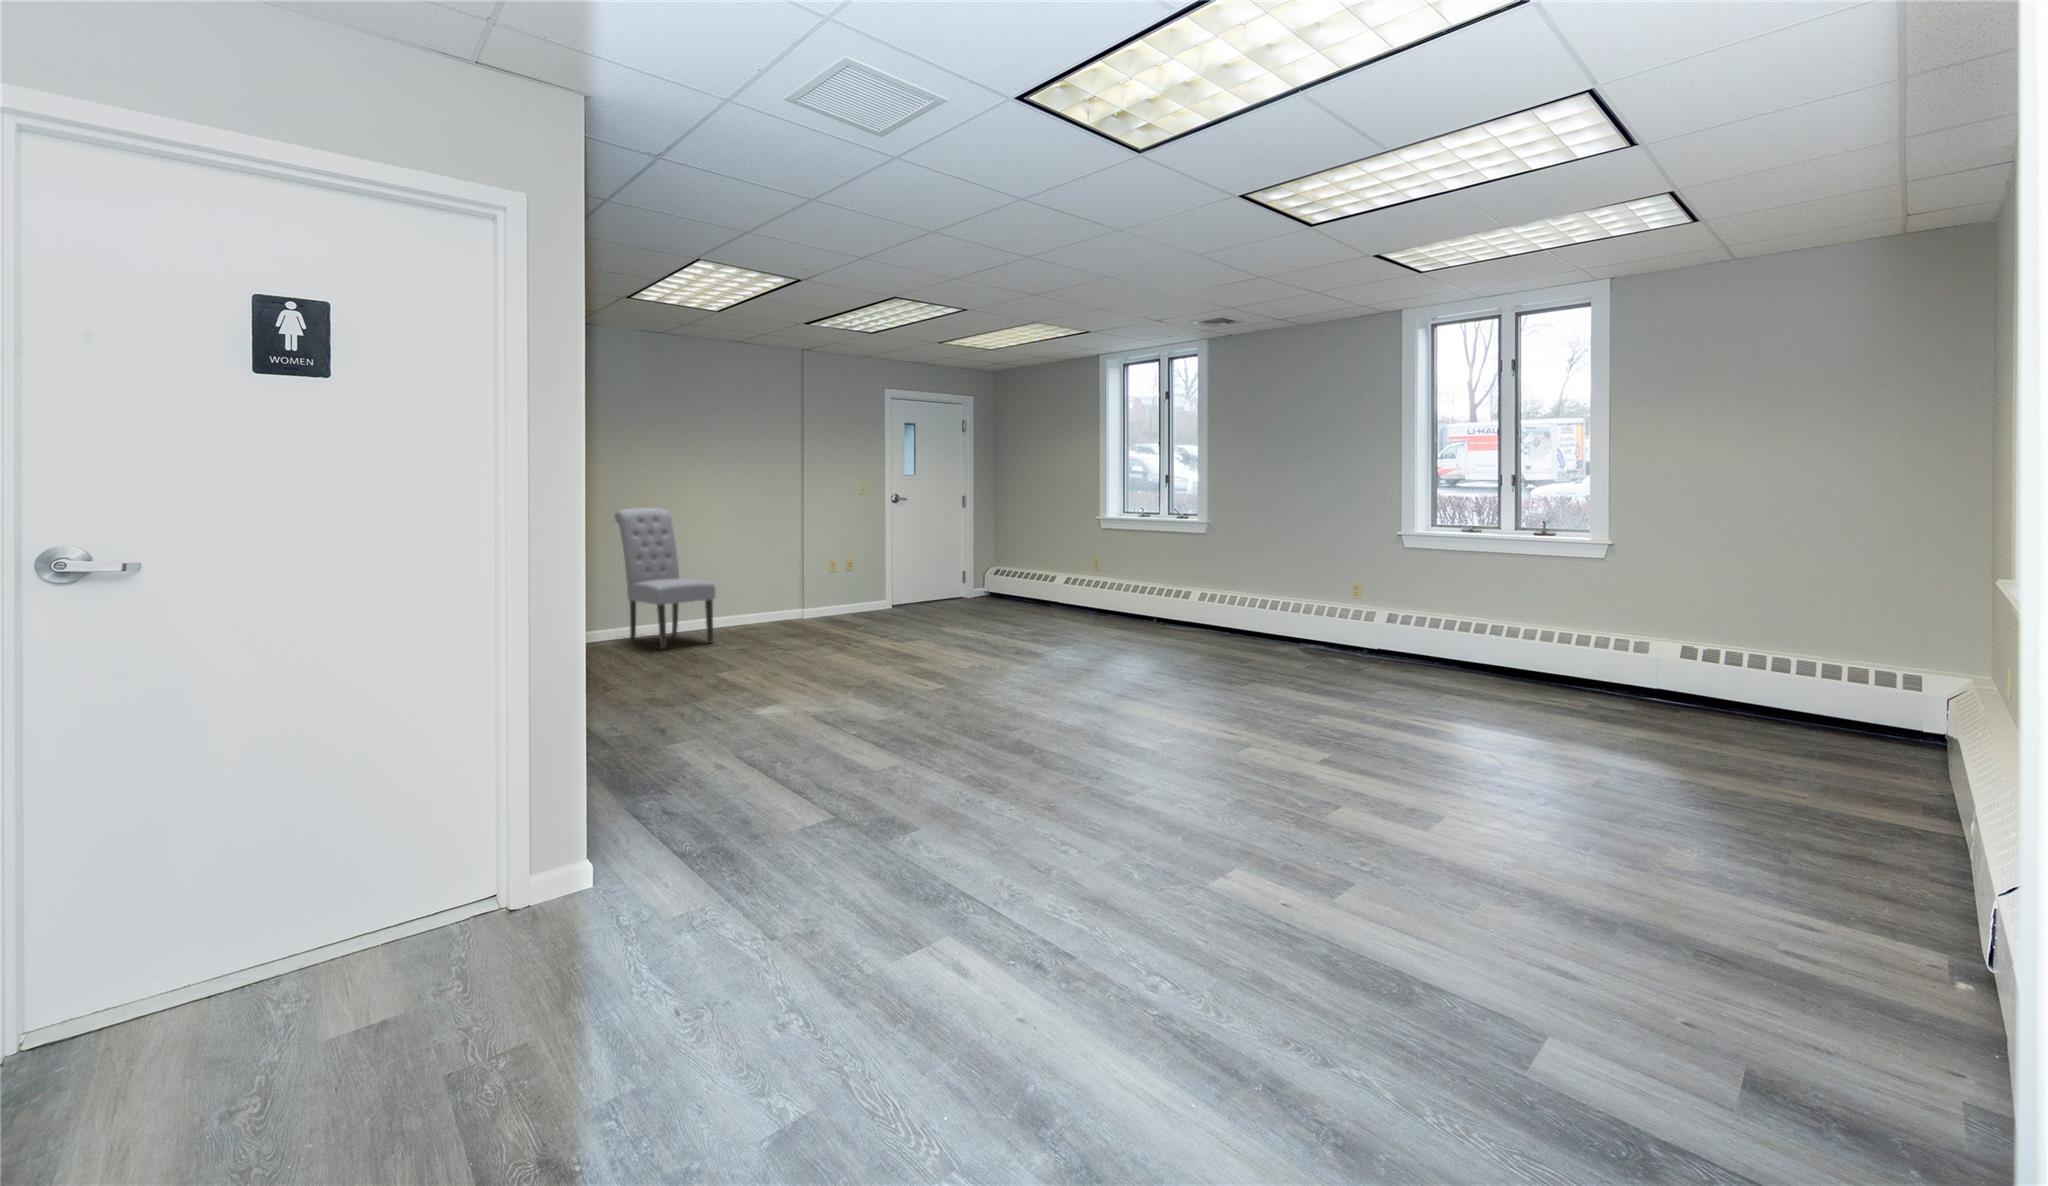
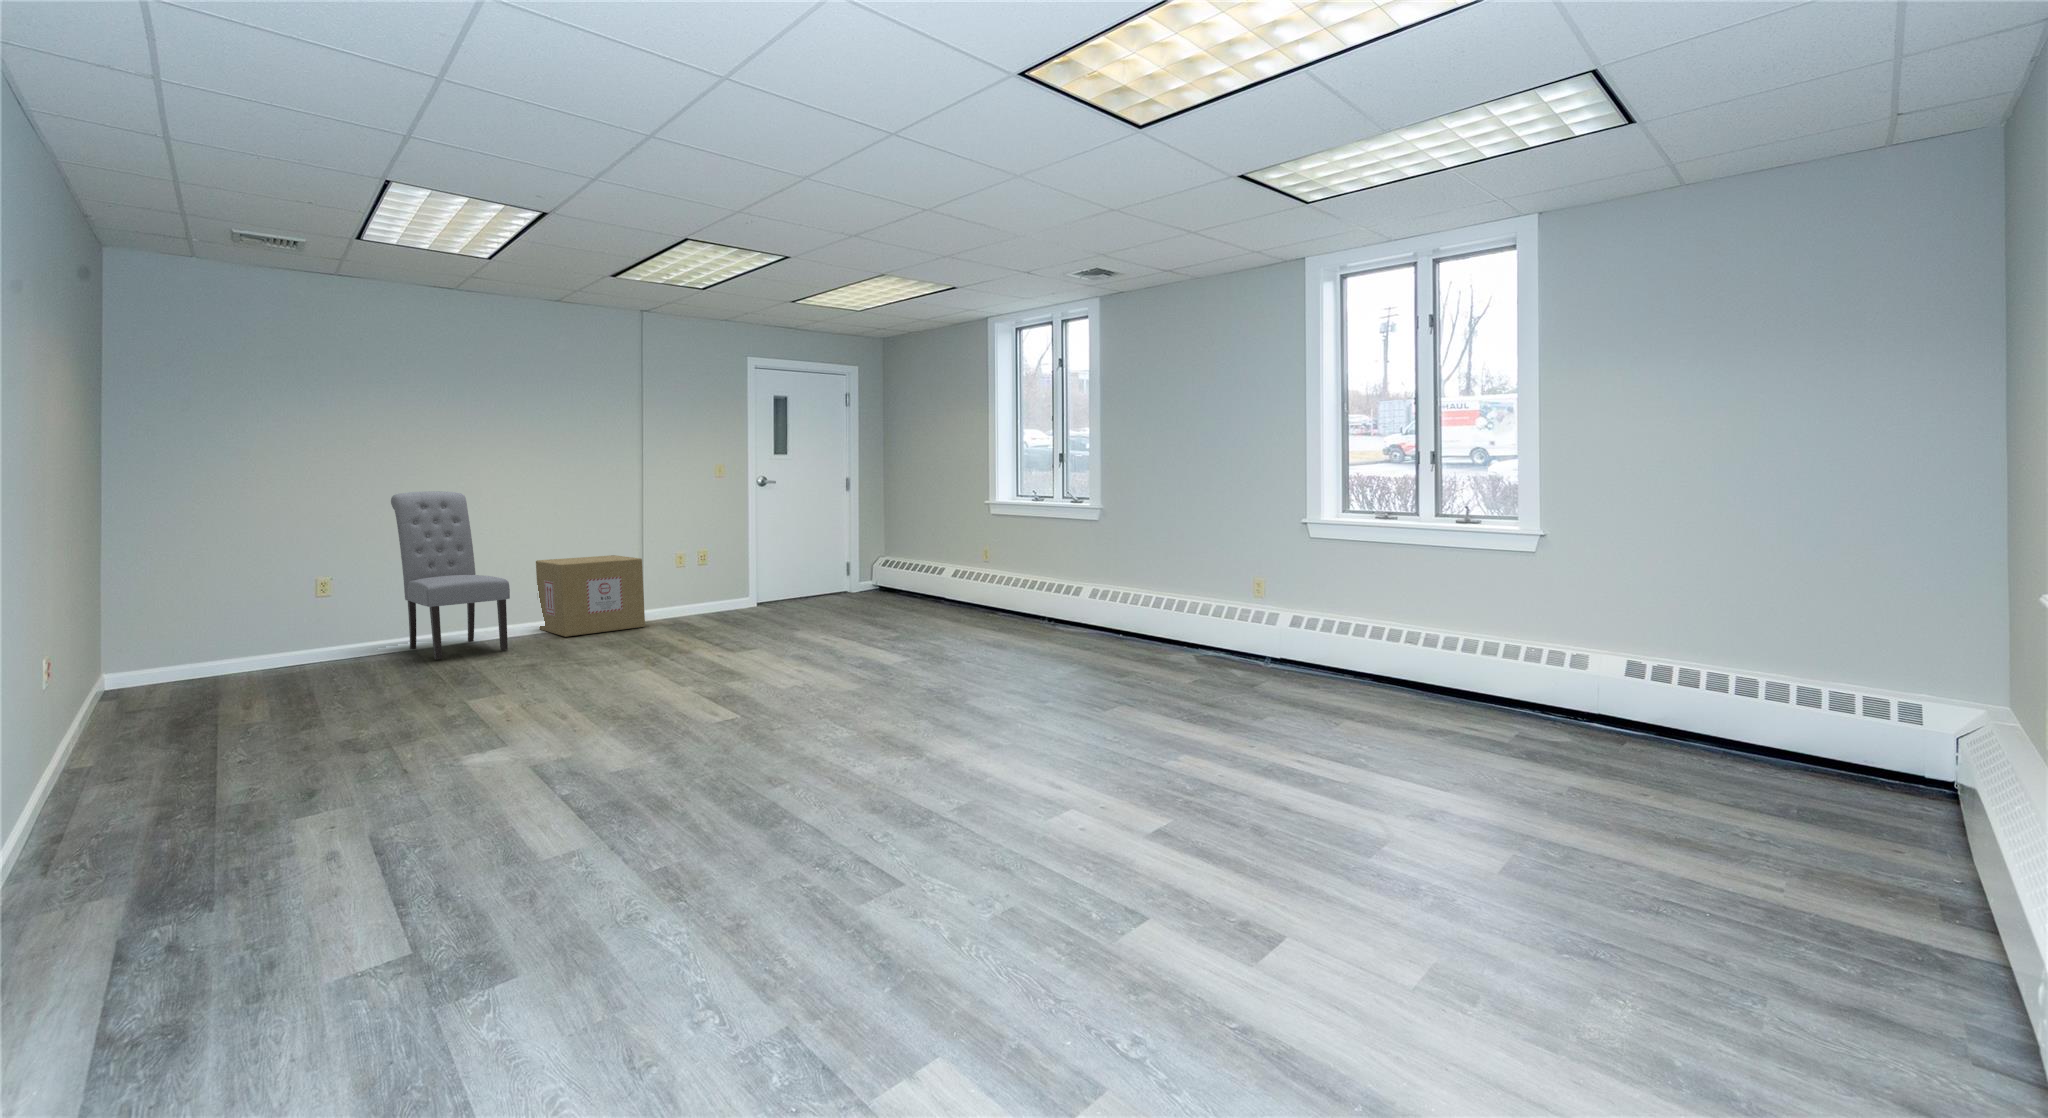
cardboard box: none [720,564,812,633] -> present [536,555,645,637]

